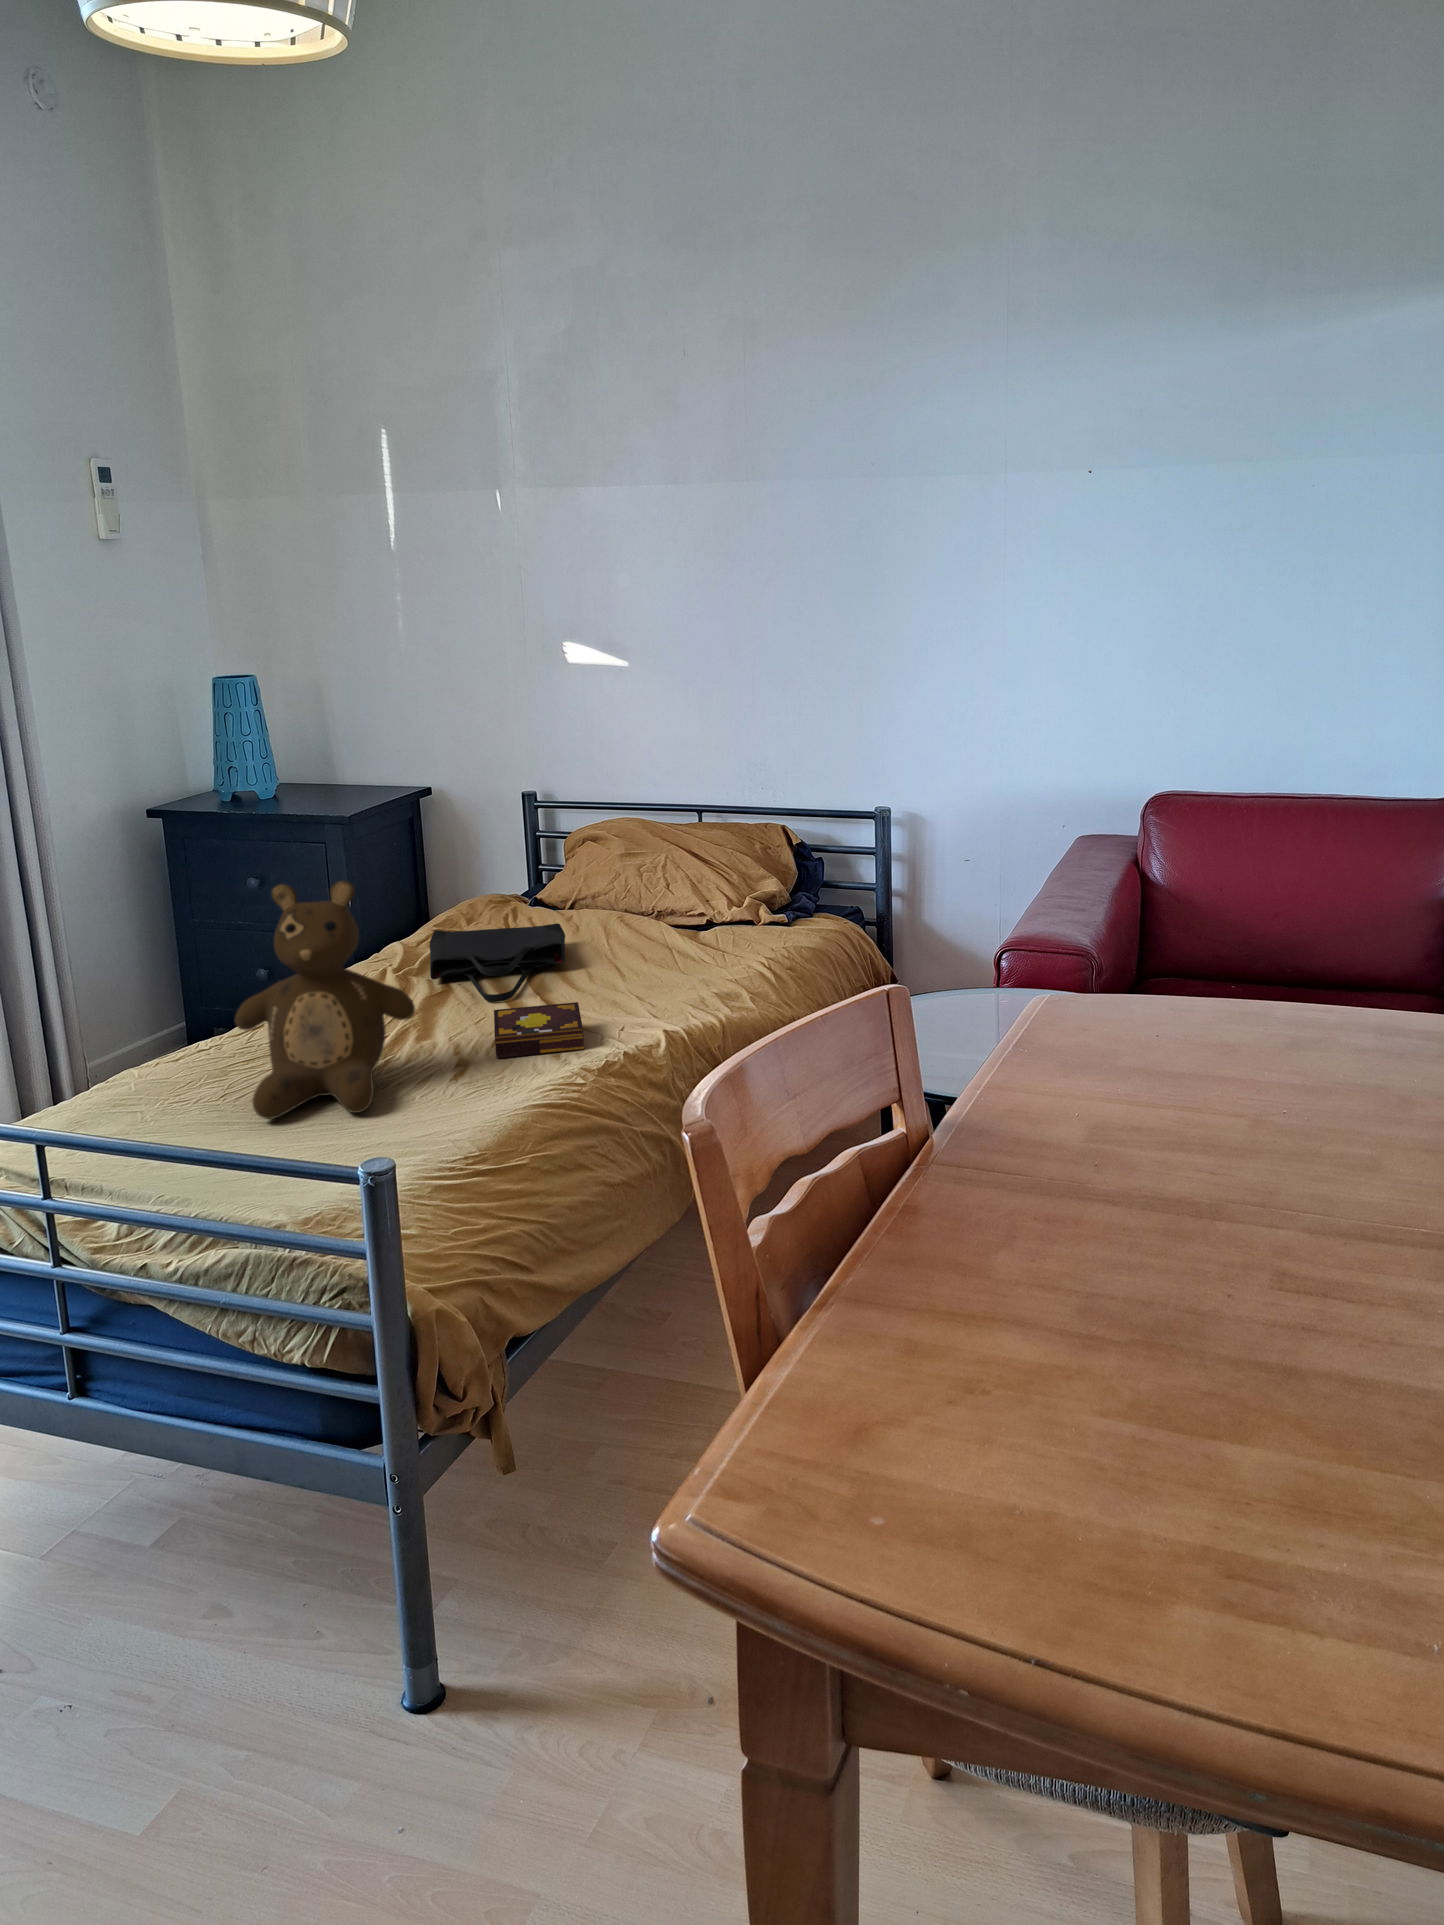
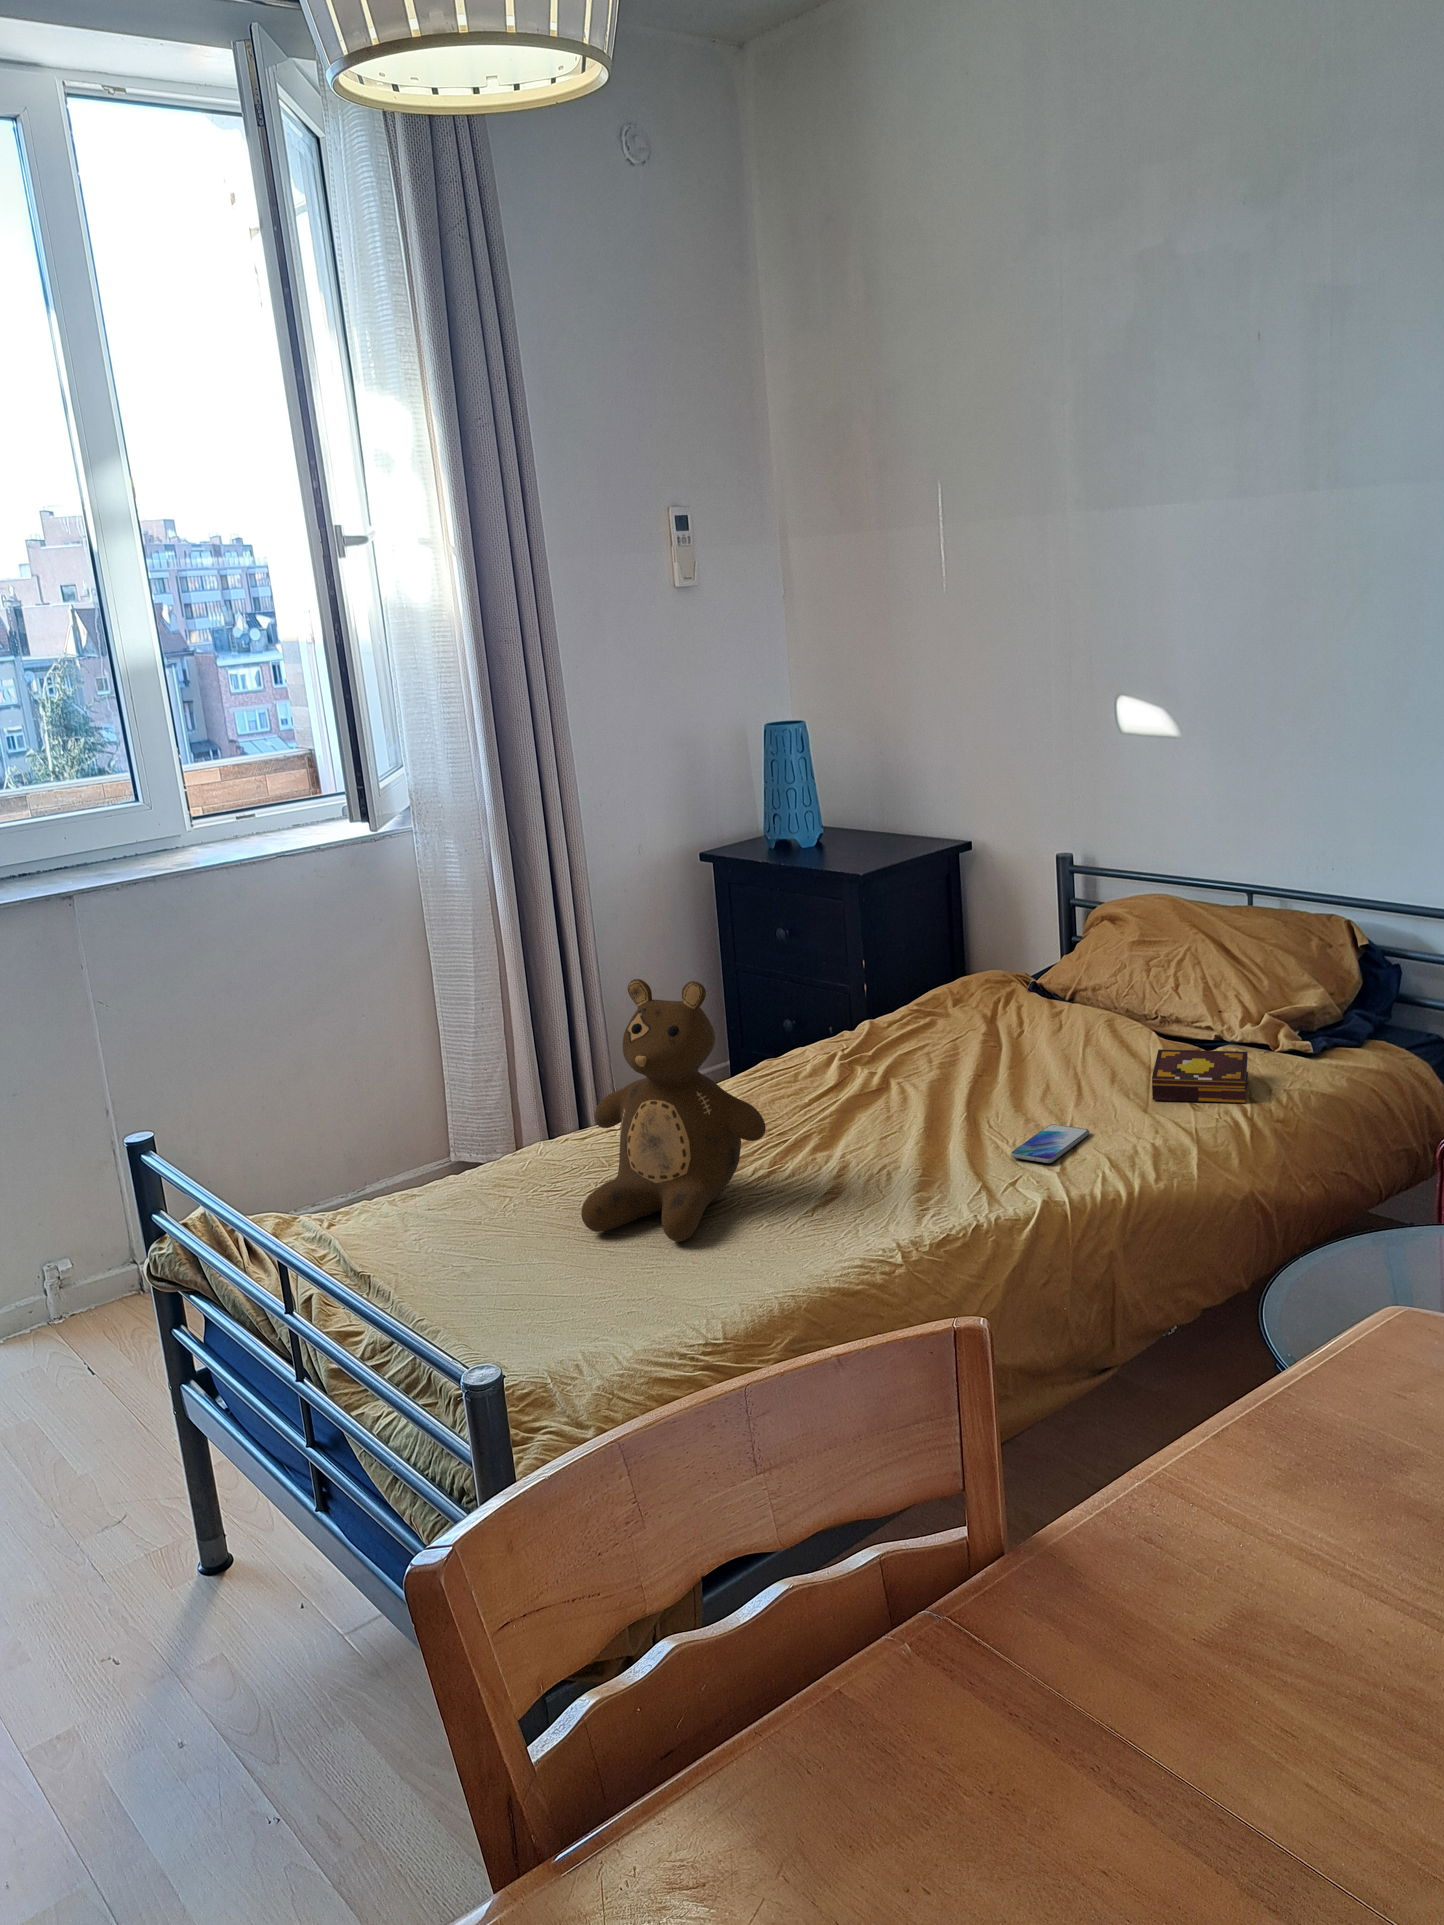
tote bag: present [430,923,565,1002] -> none [869,1016,1038,1116]
smartphone: none [603,991,654,1017] -> present [1011,1124,1089,1163]
book: present [494,1002,584,1058] -> present [1152,1049,1248,1103]

